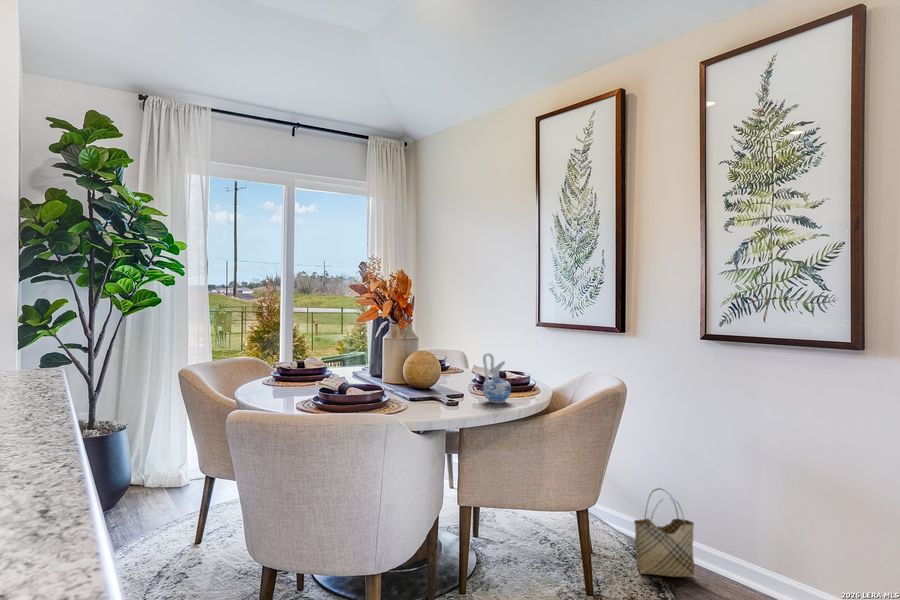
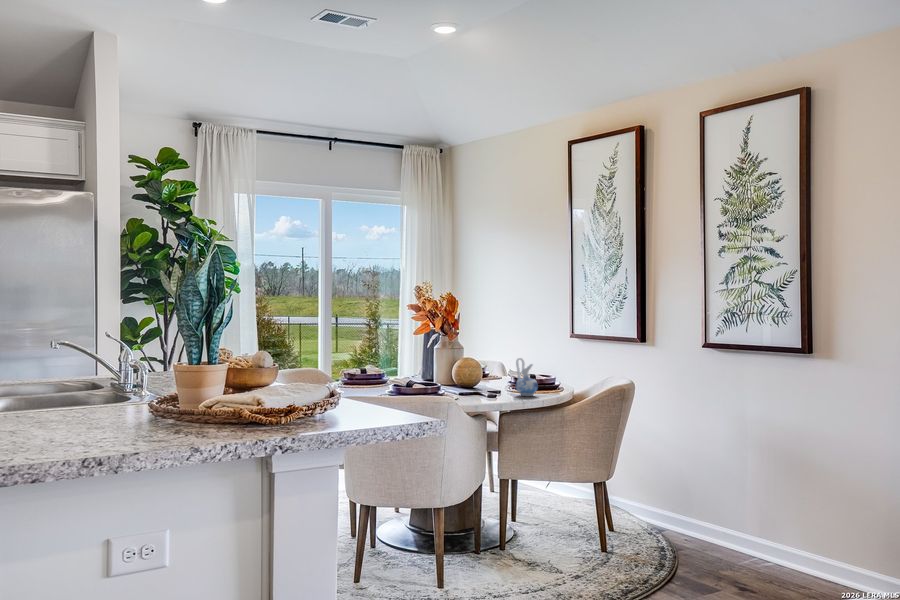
woven basket: present [634,488,694,577] -> none [644,473,694,544]

